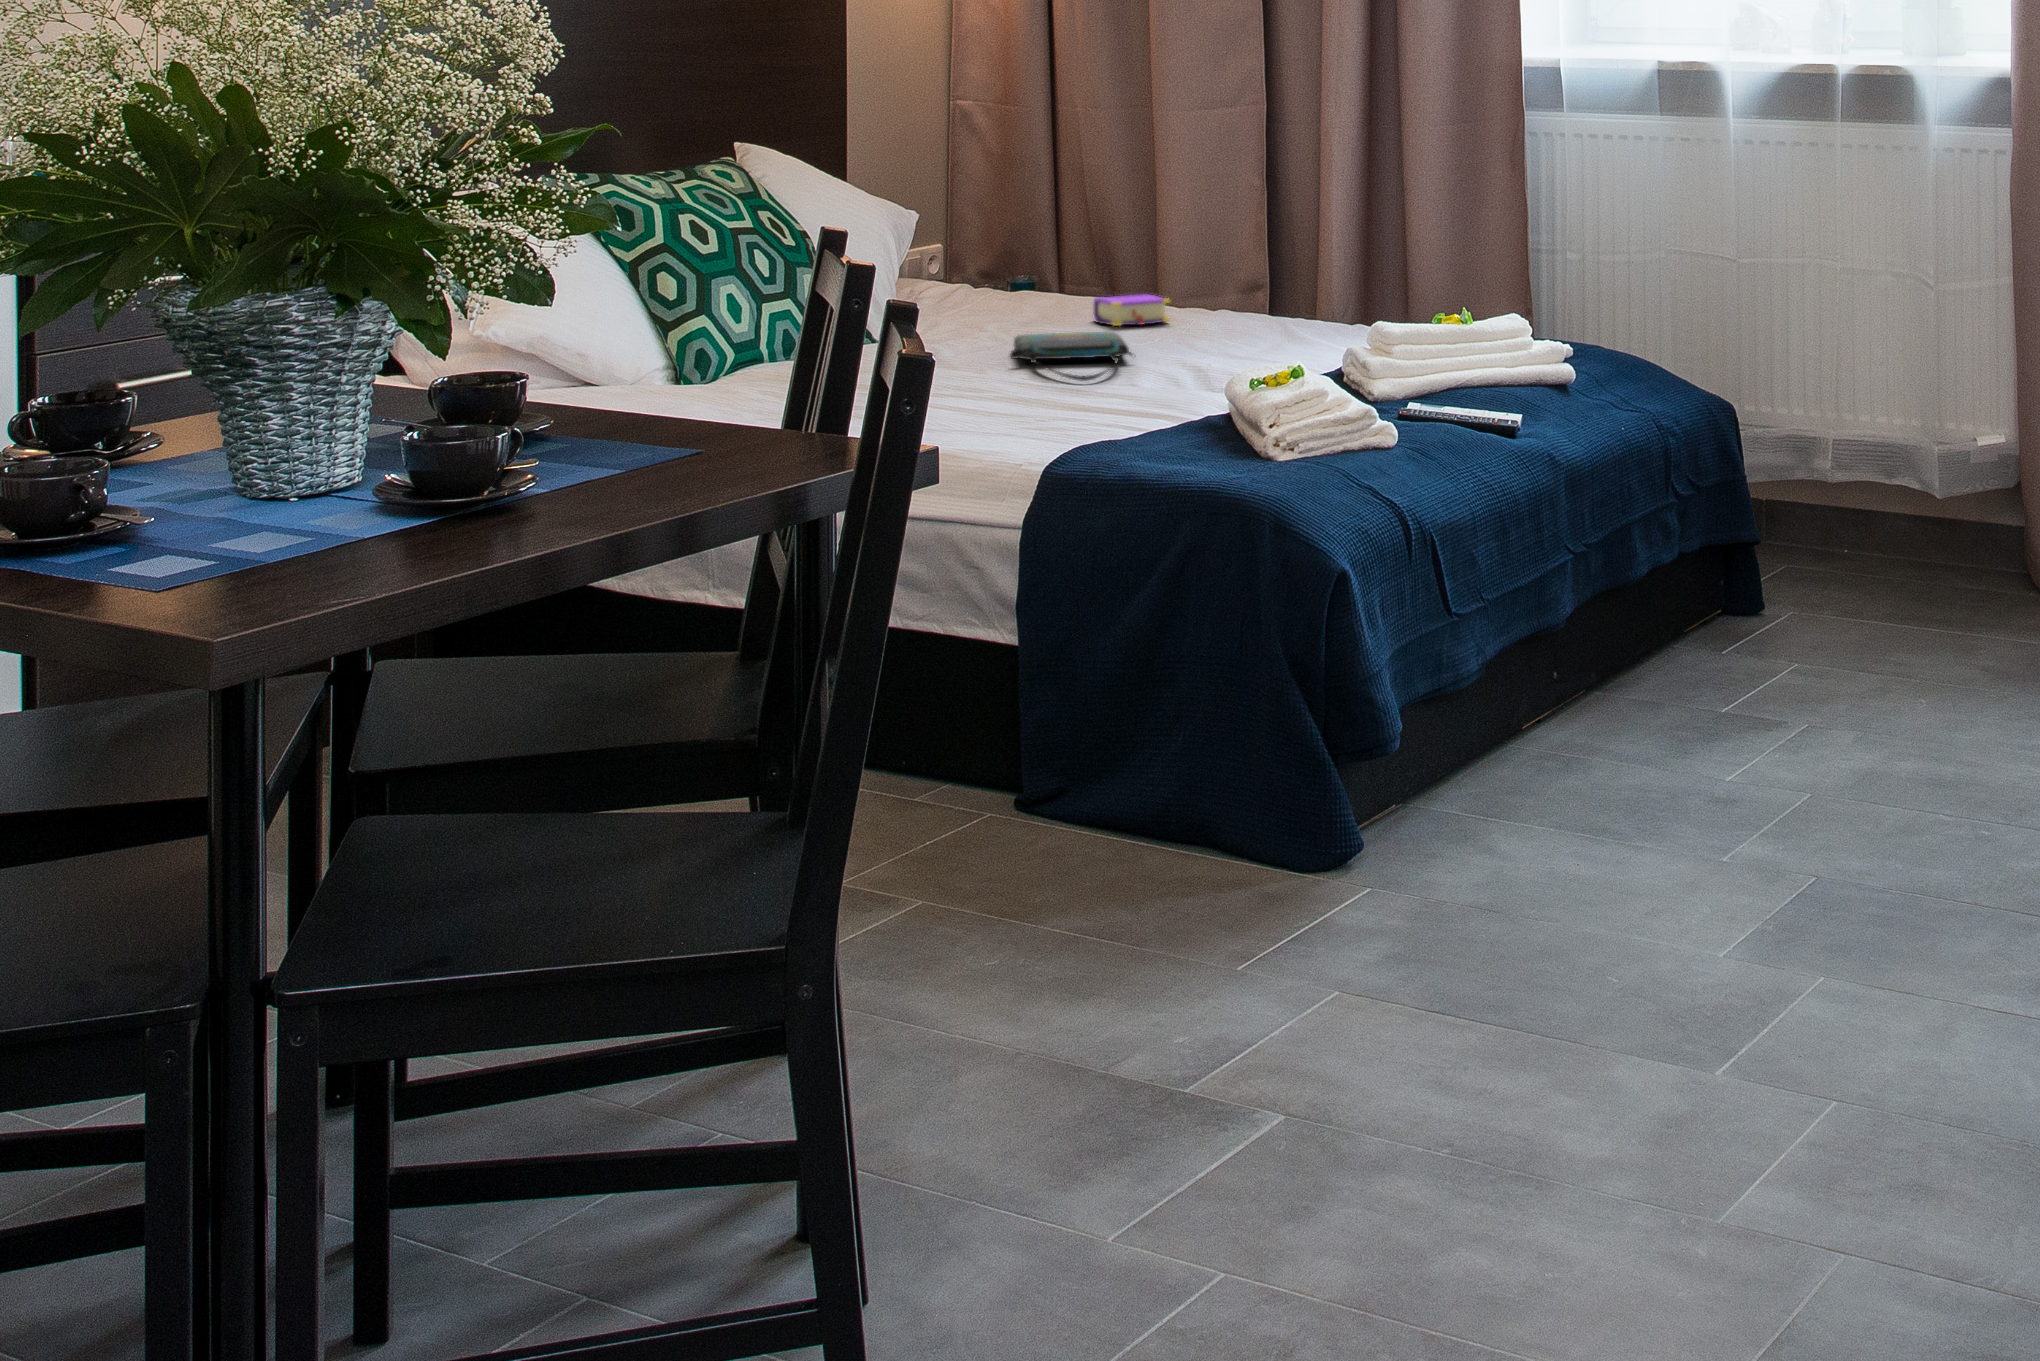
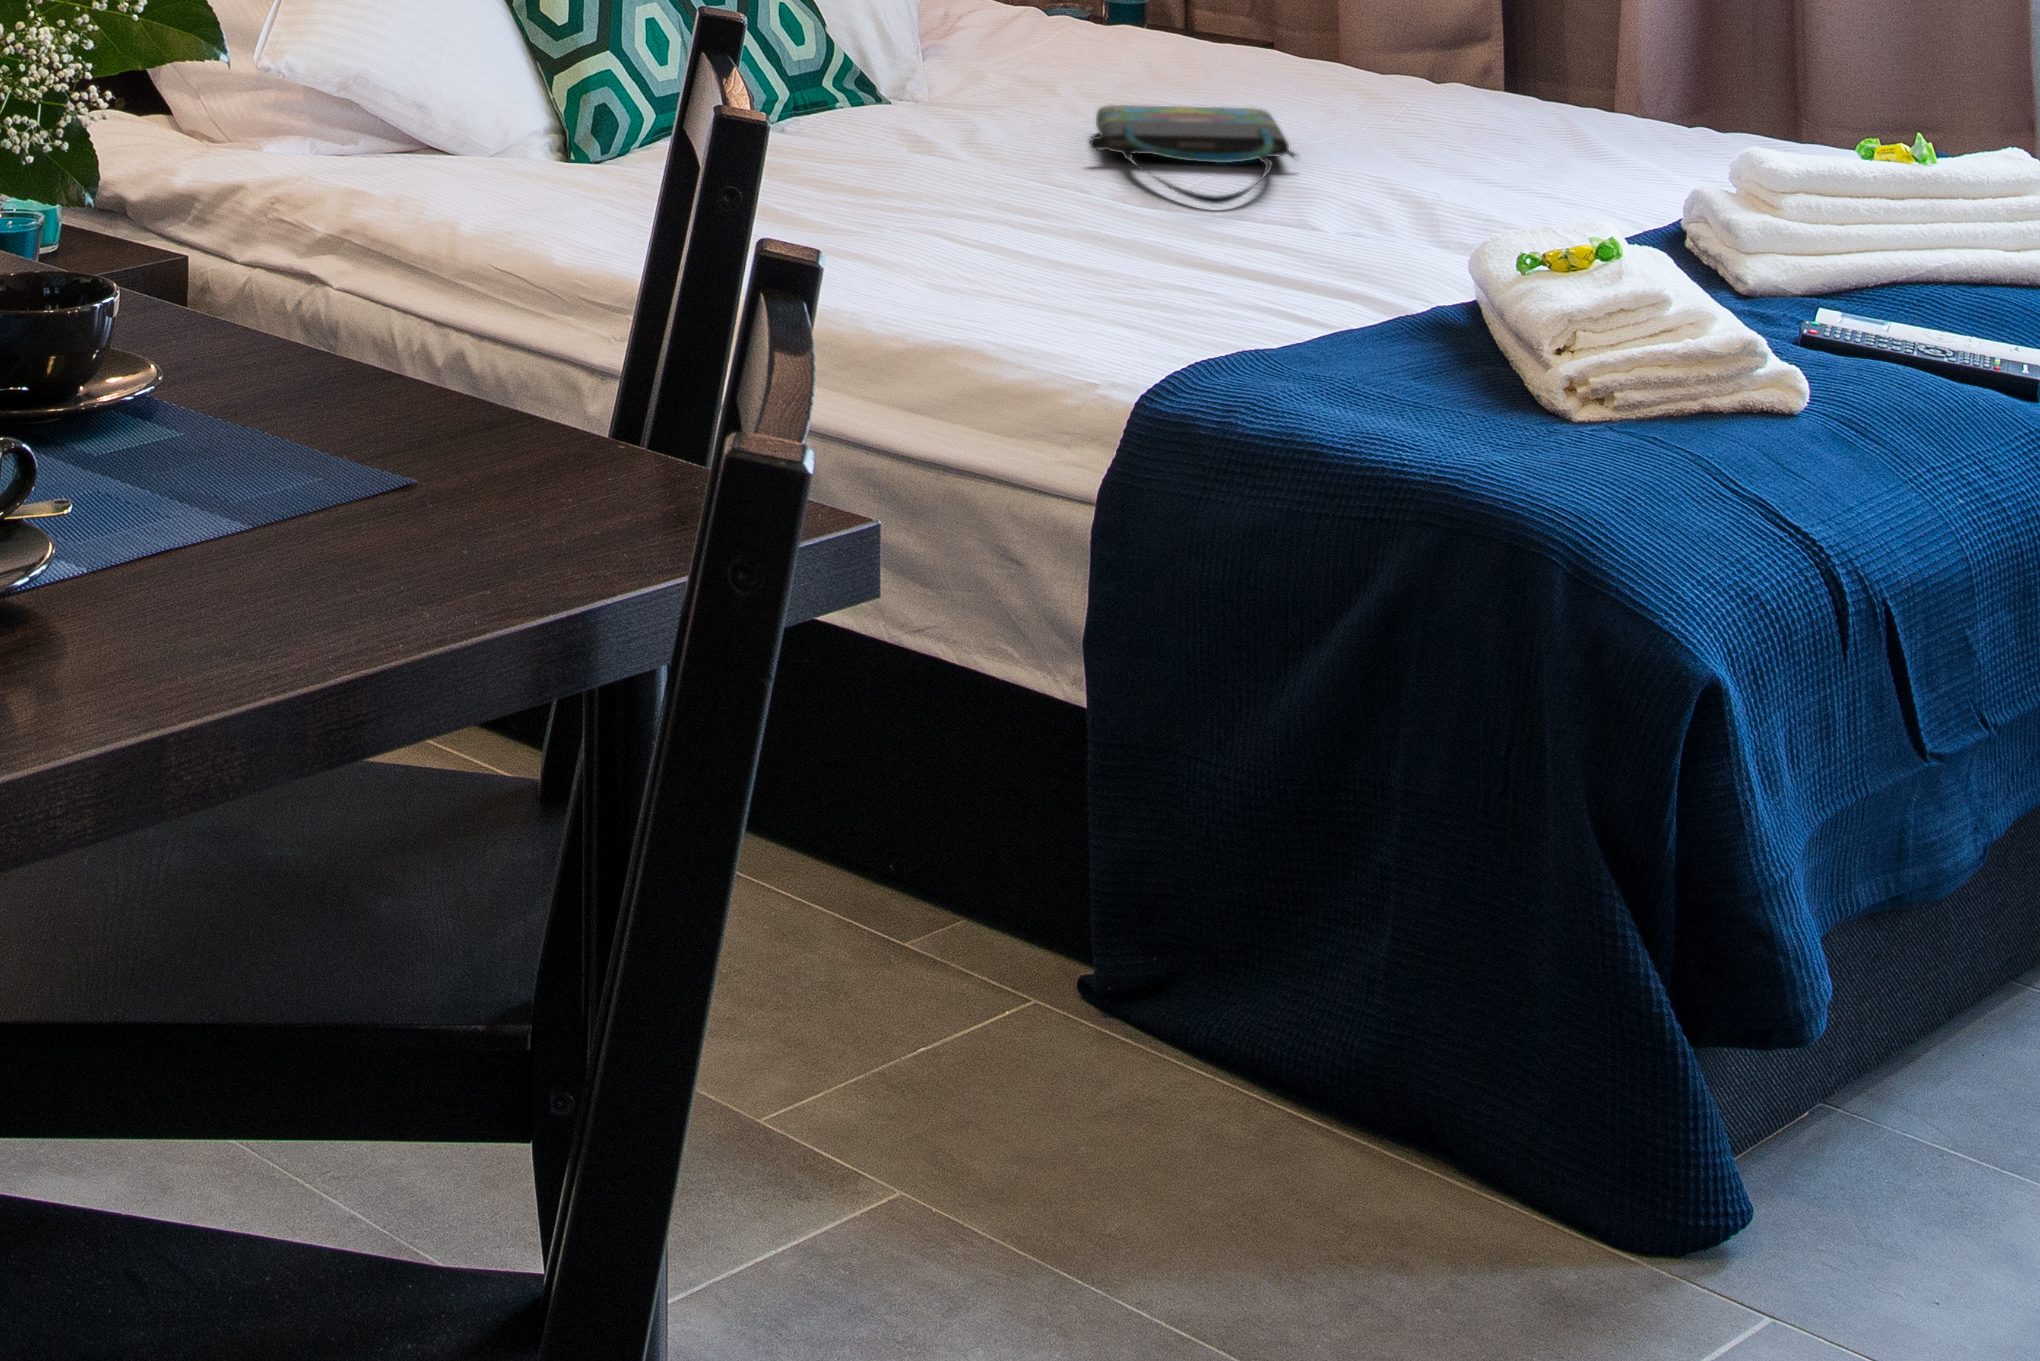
book: present [1093,294,1170,326] -> none [1179,37,1405,99]

